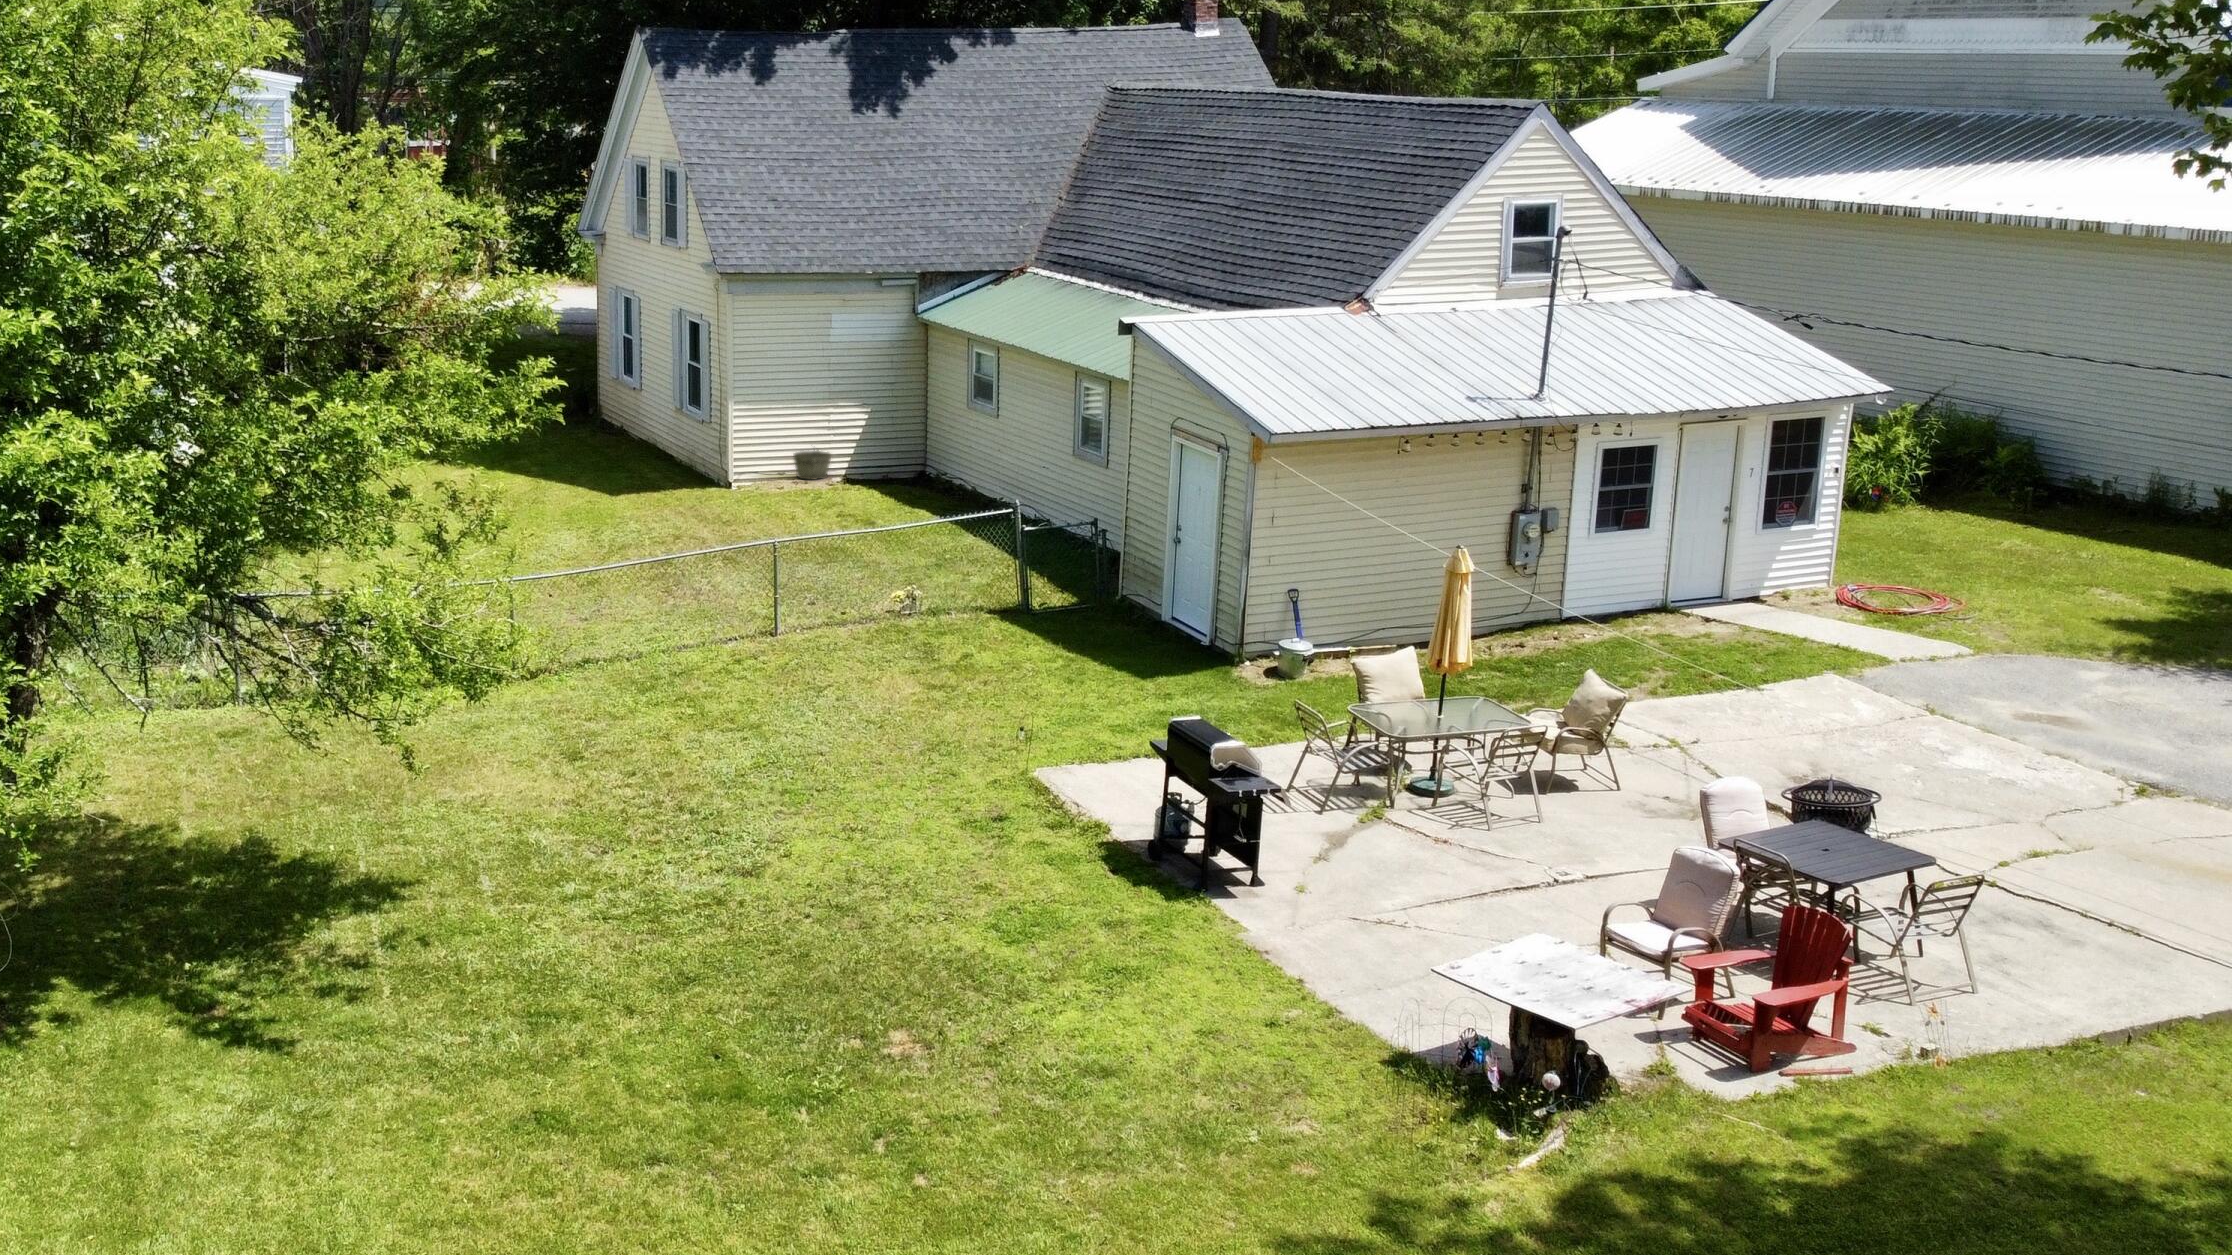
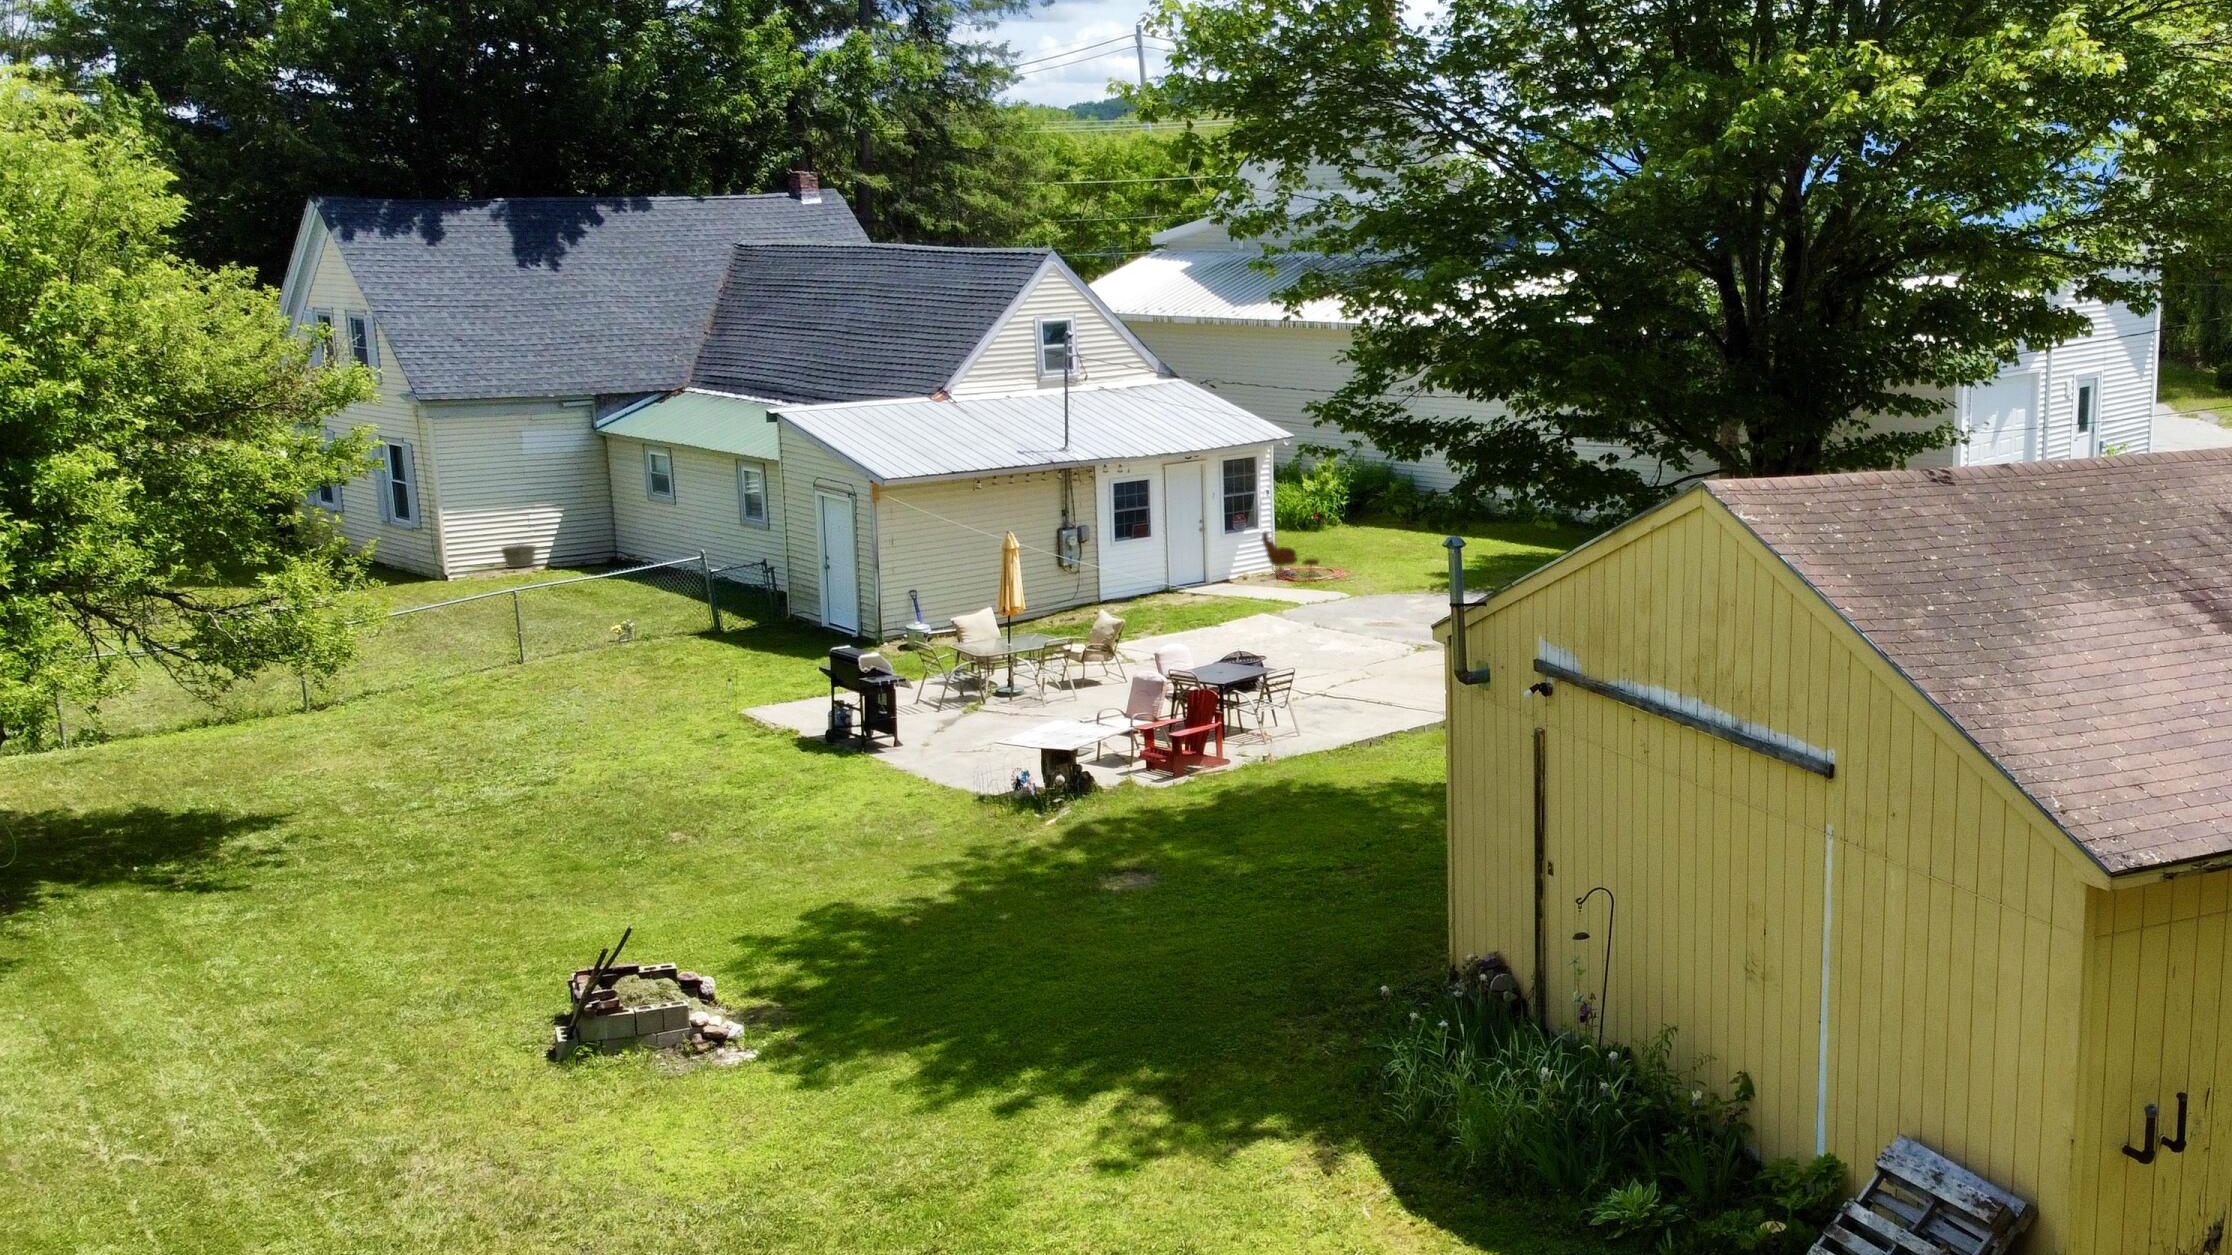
lounge chair: none [1823,532,1922,611] -> present [1262,531,1319,574]

